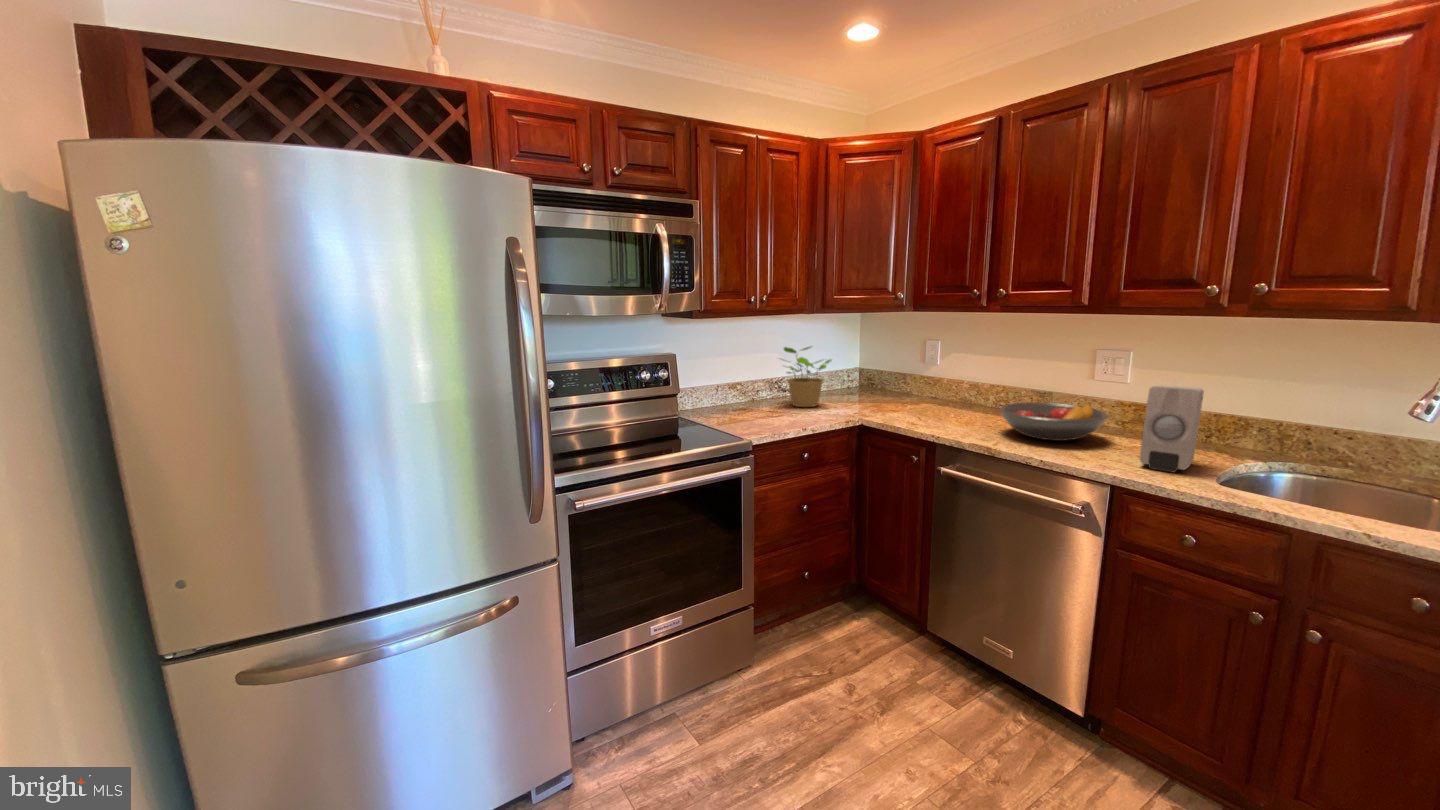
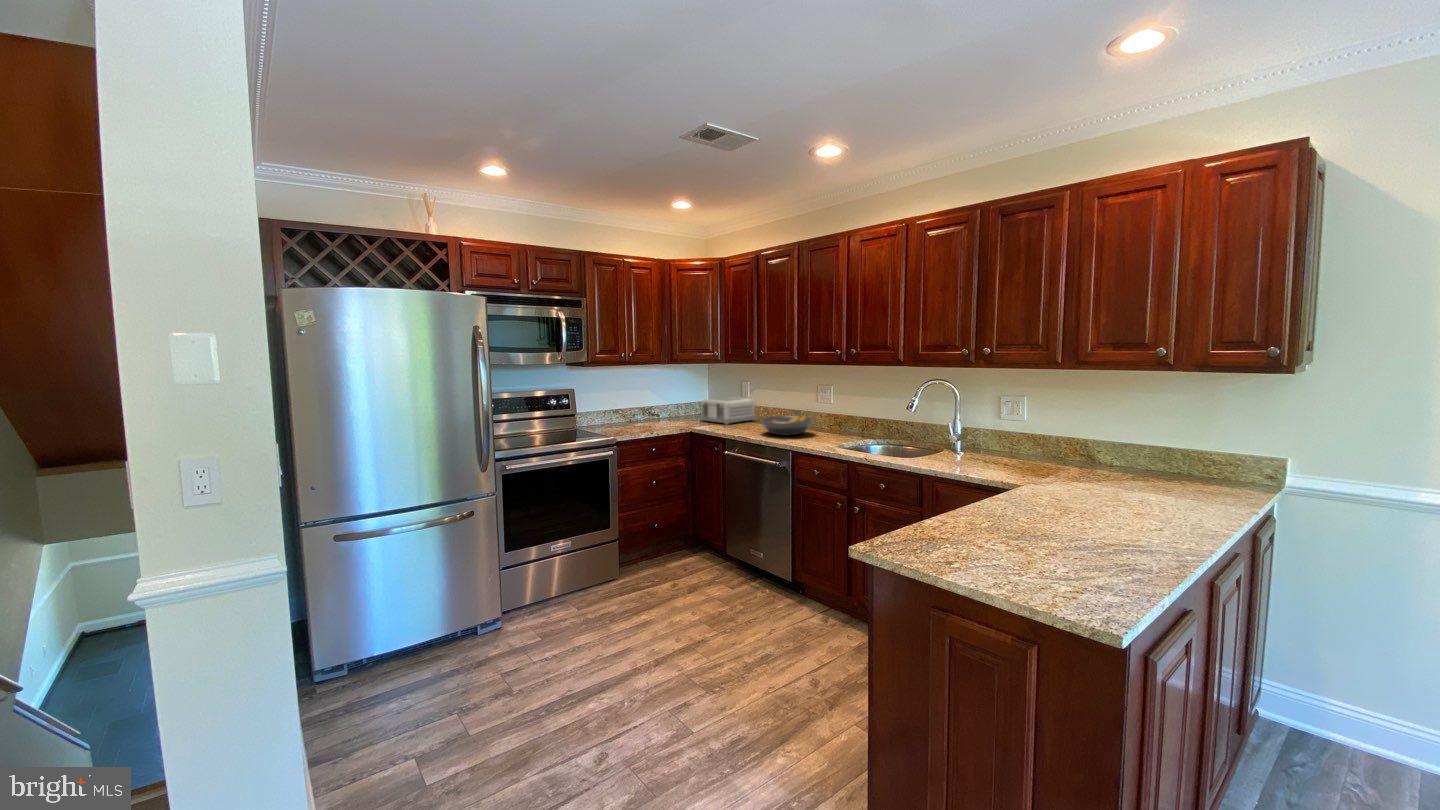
potted plant: present [784,347,832,407] -> none [642,384,678,423]
toaster: none [862,365,954,412] -> present [700,397,756,425]
soap dispenser: present [1140,385,1204,472] -> none [810,402,841,446]

